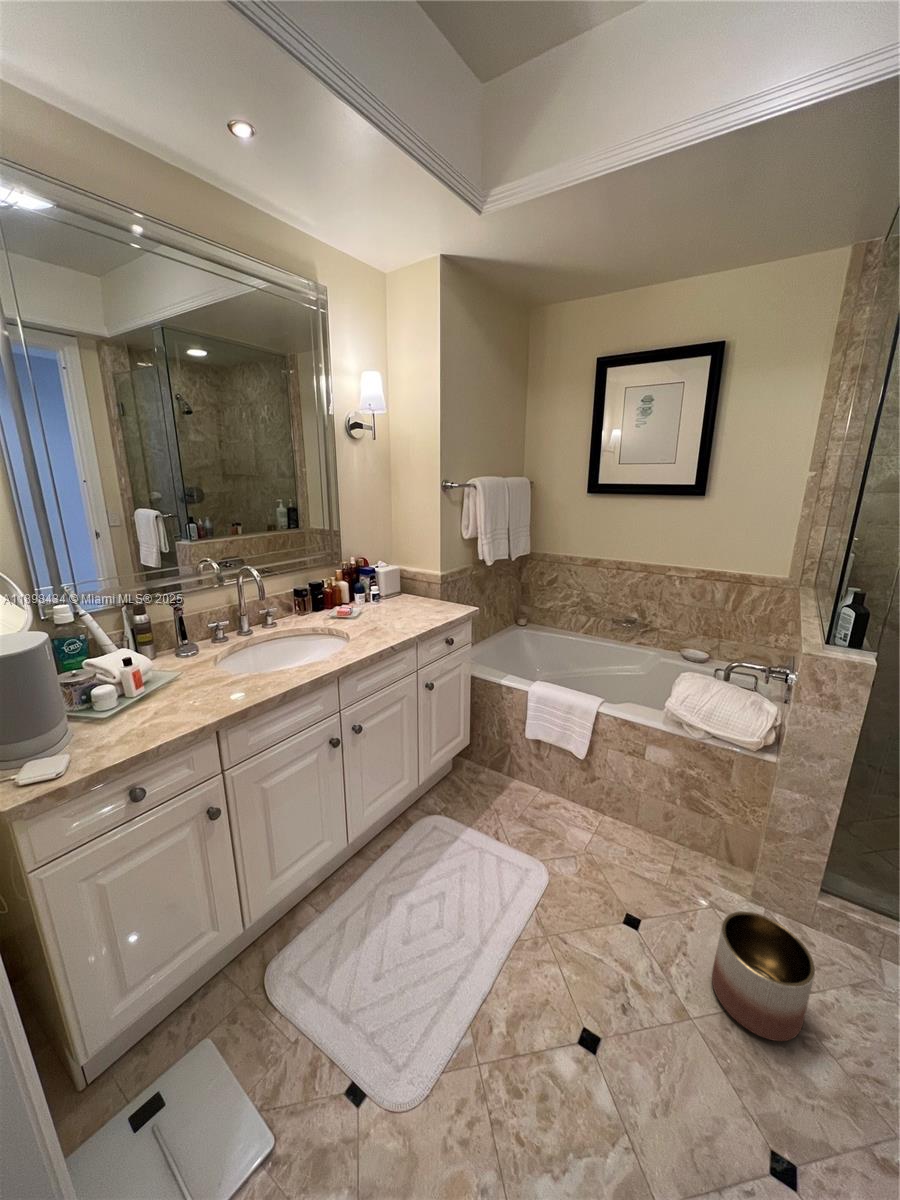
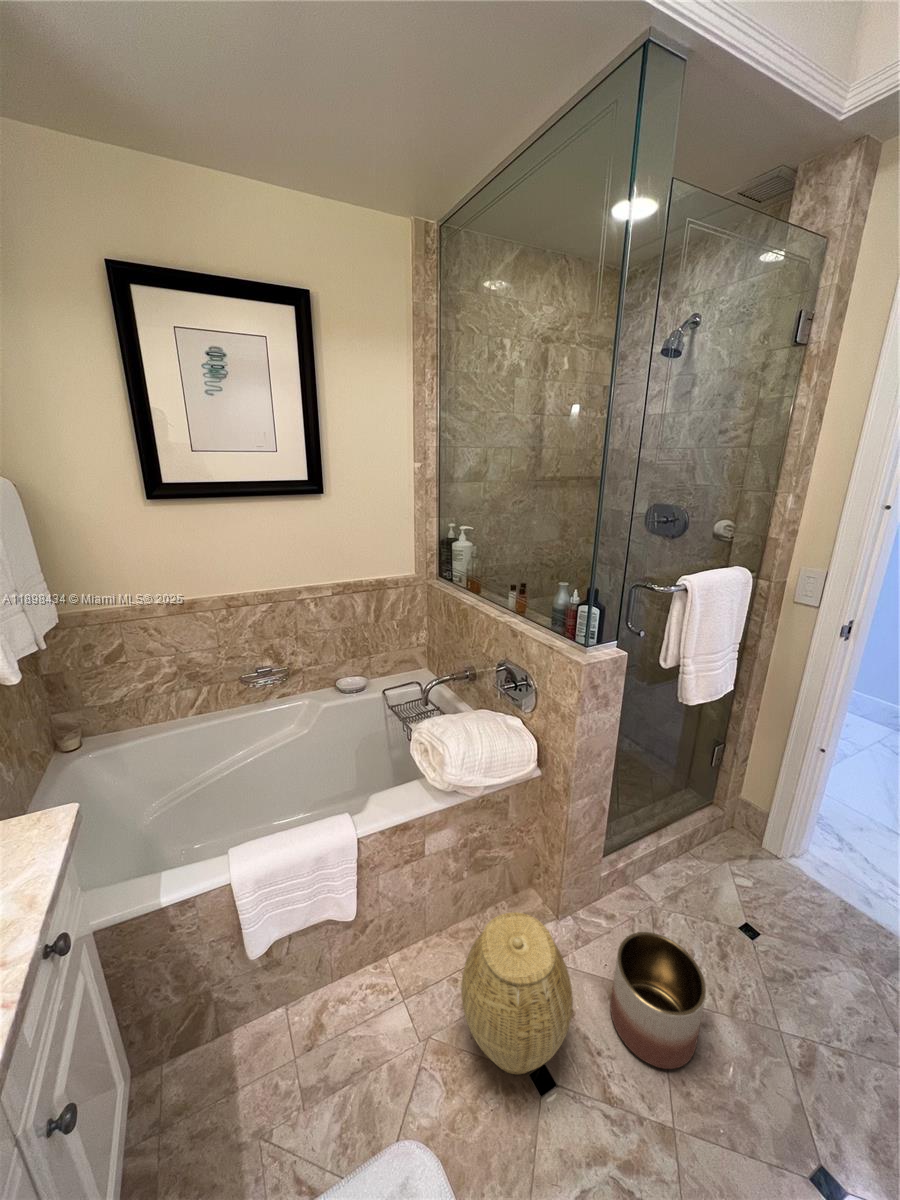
woven basket: none [599,802,688,919] -> present [461,912,573,1074]

